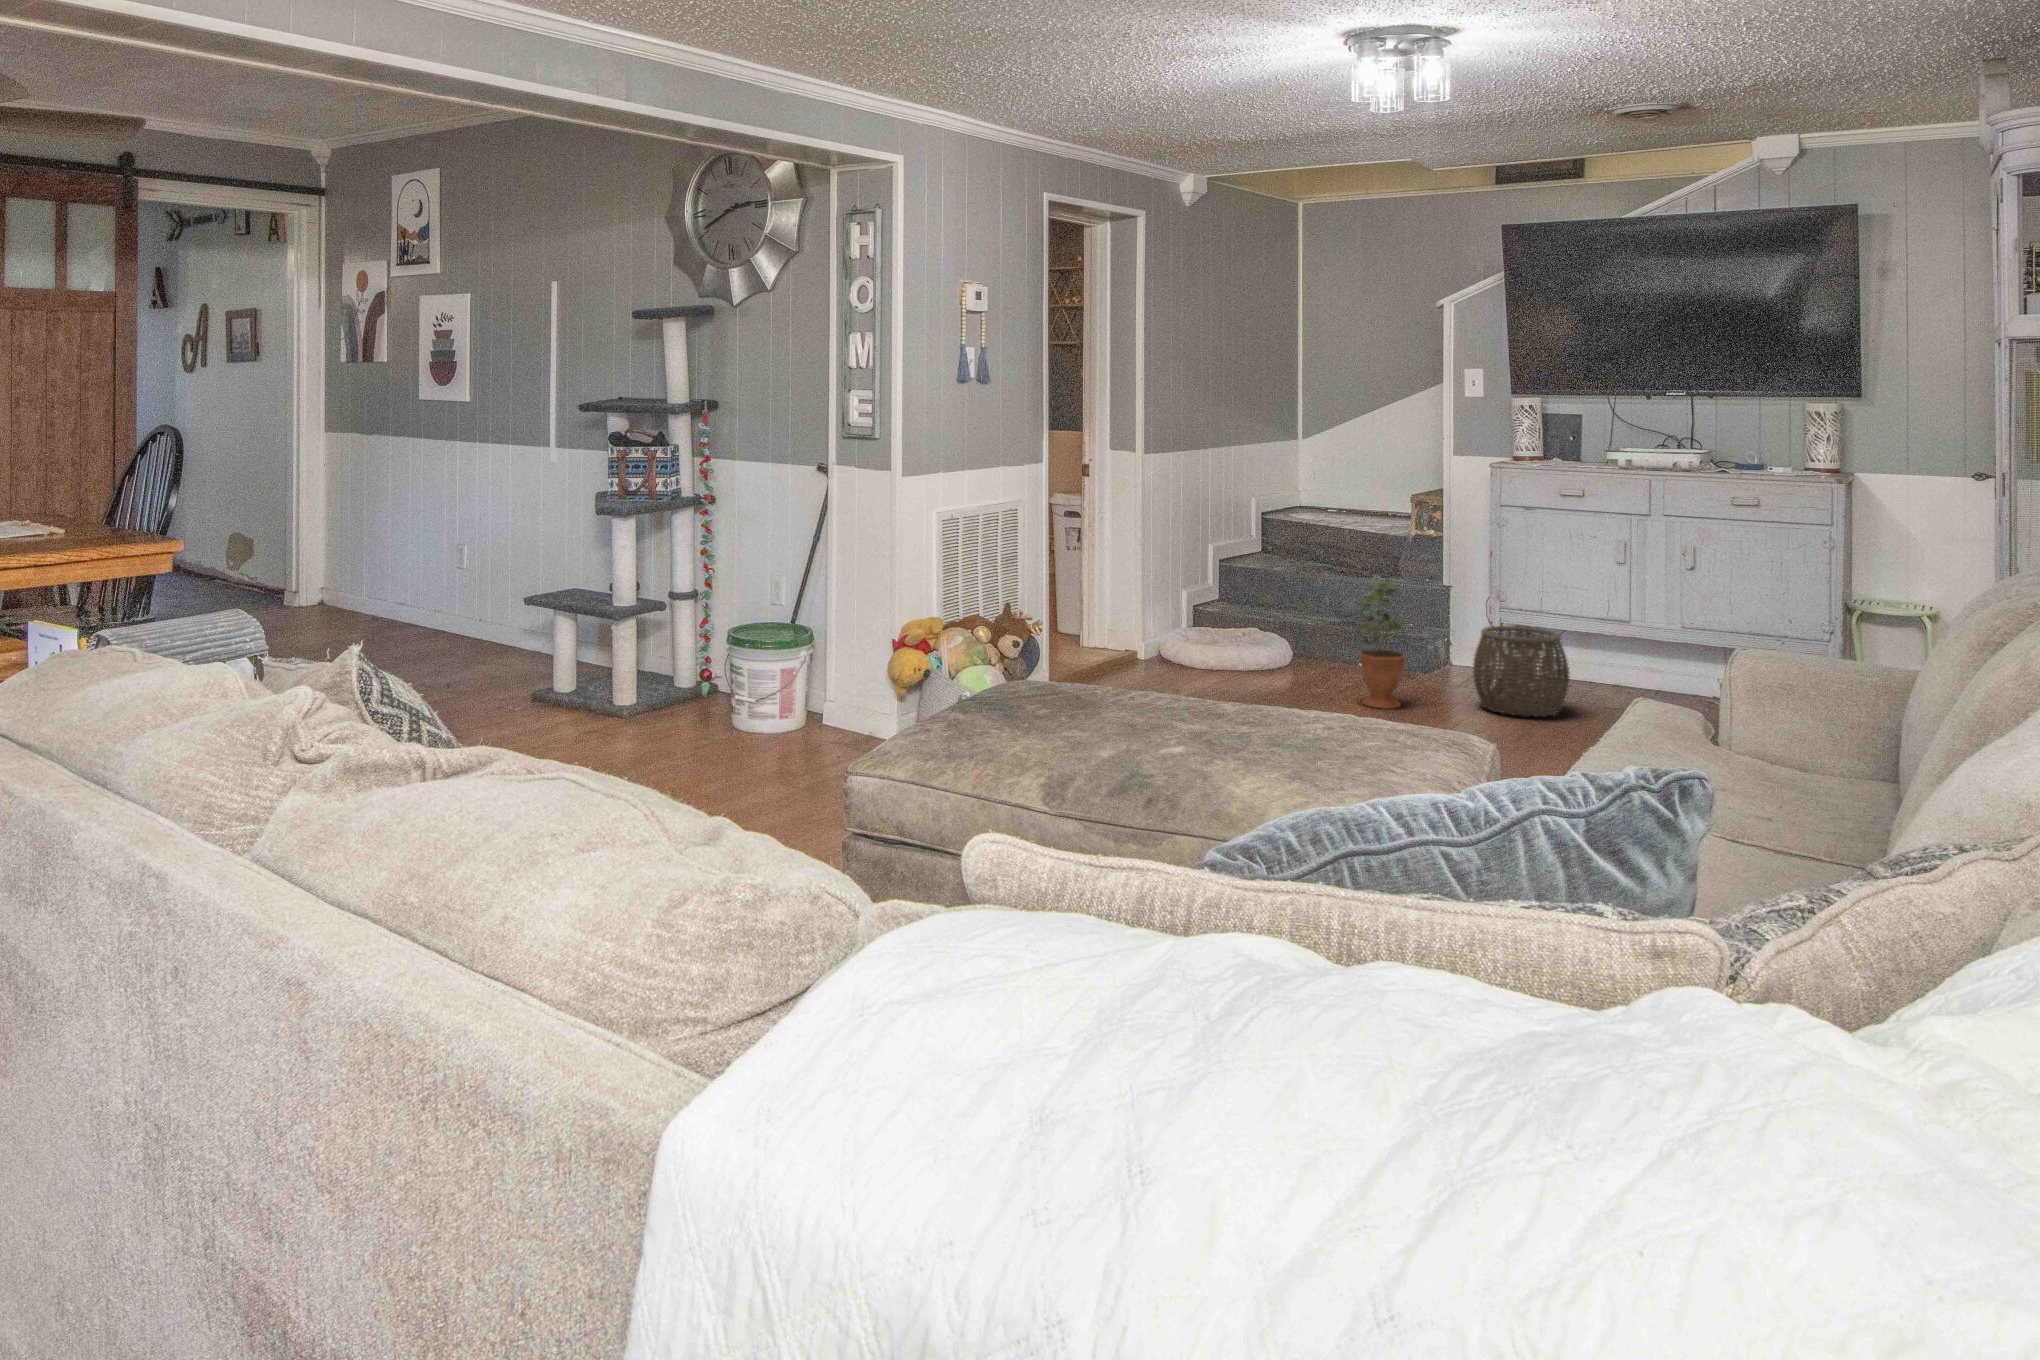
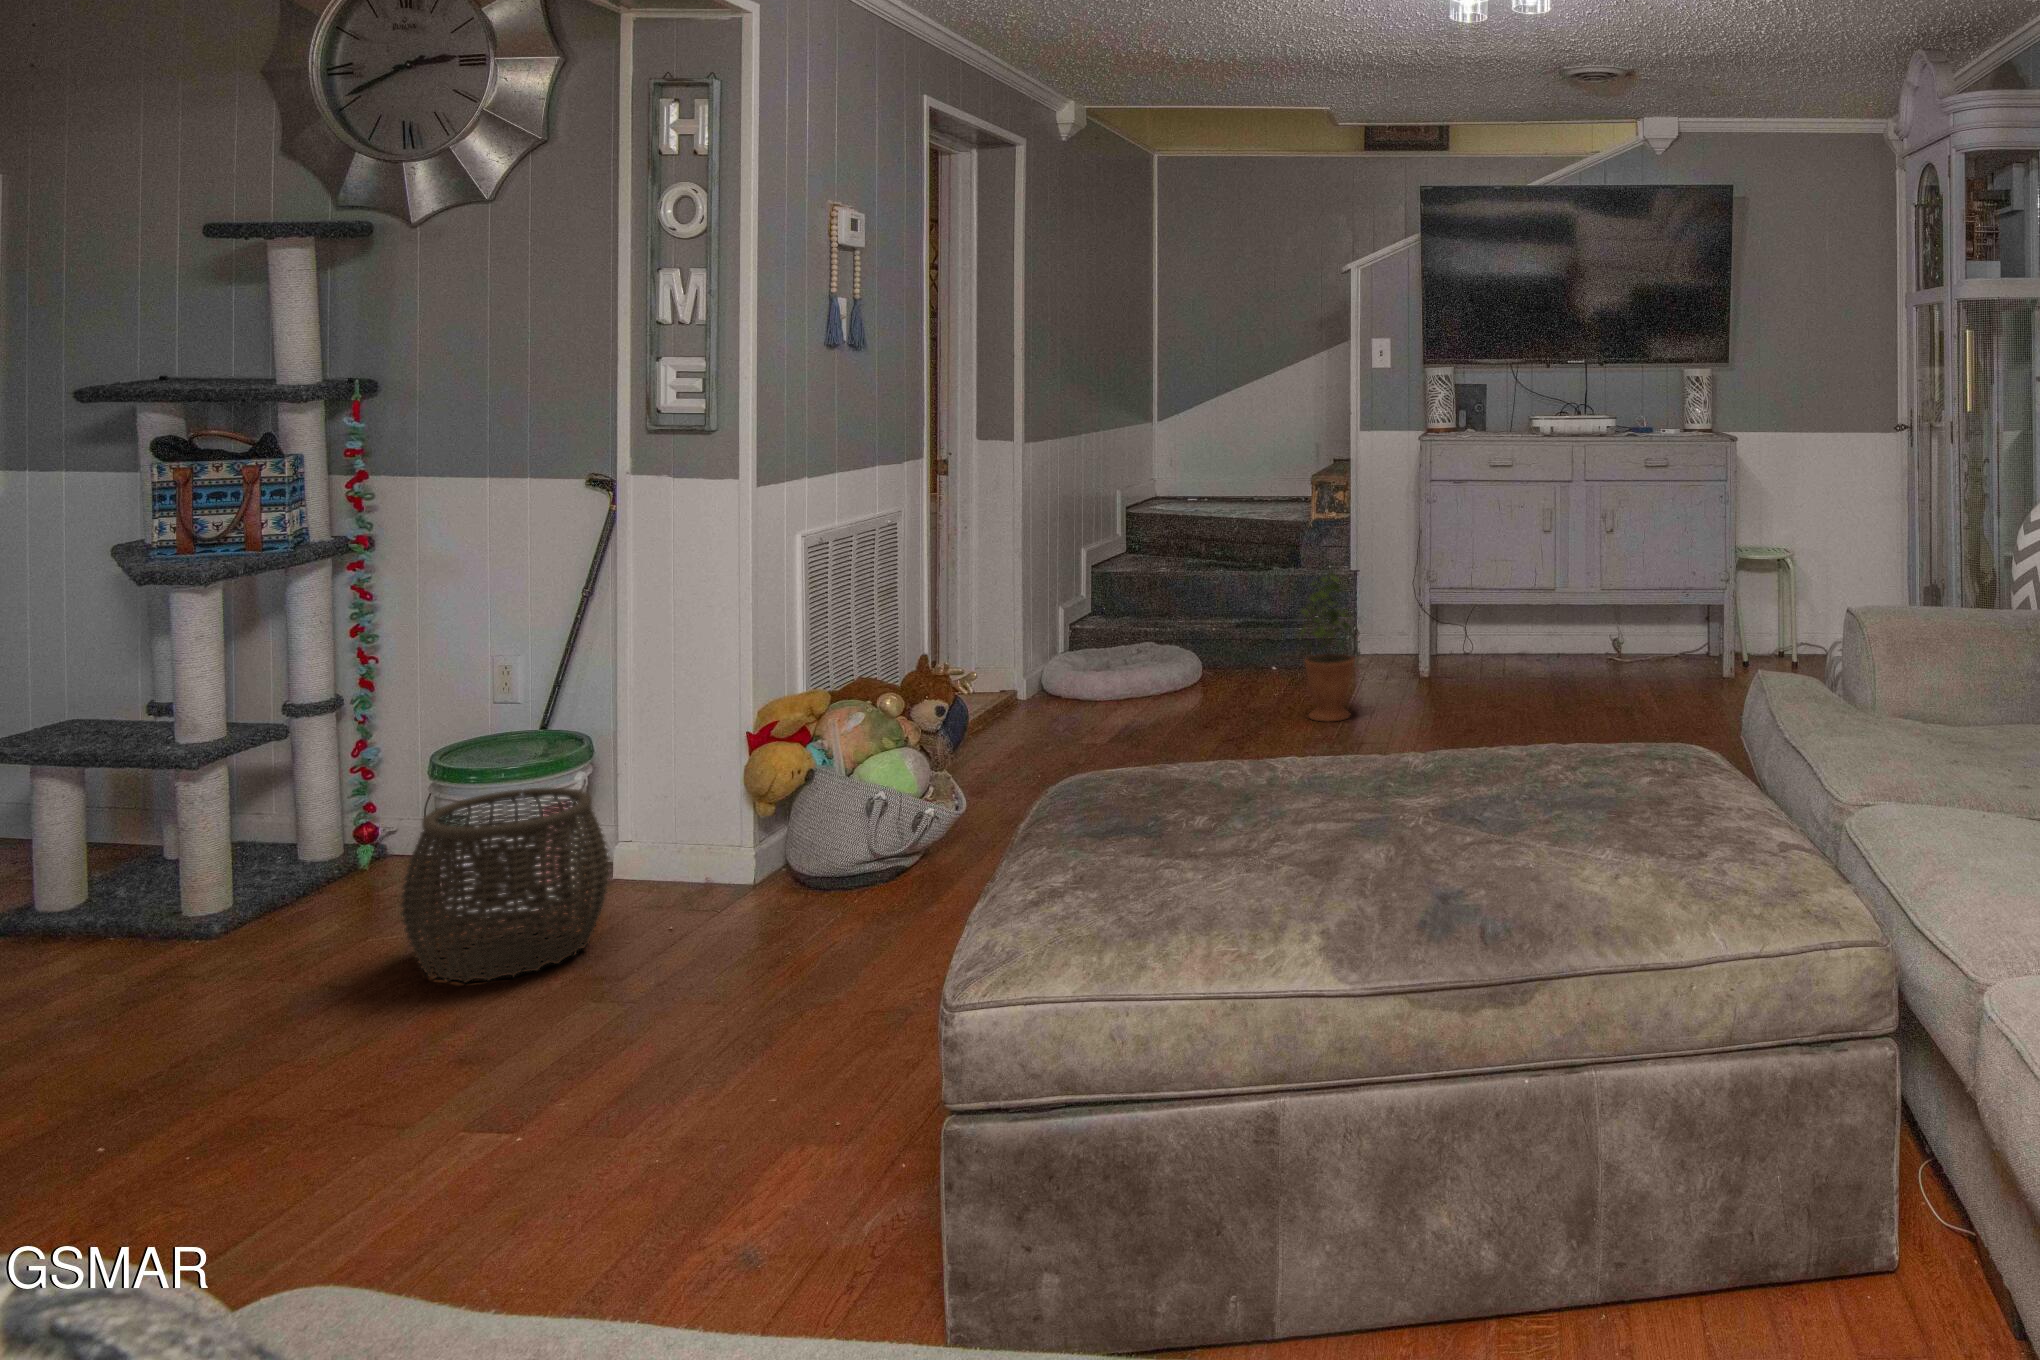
woven basket: present [1472,626,1570,717] -> present [401,788,610,982]

